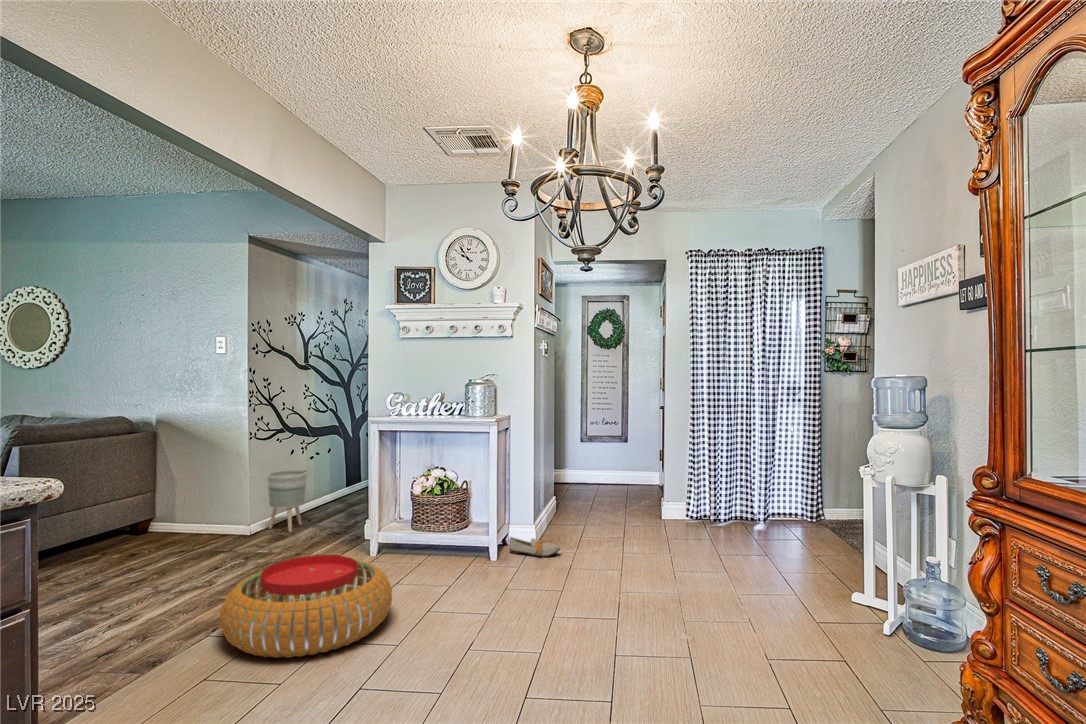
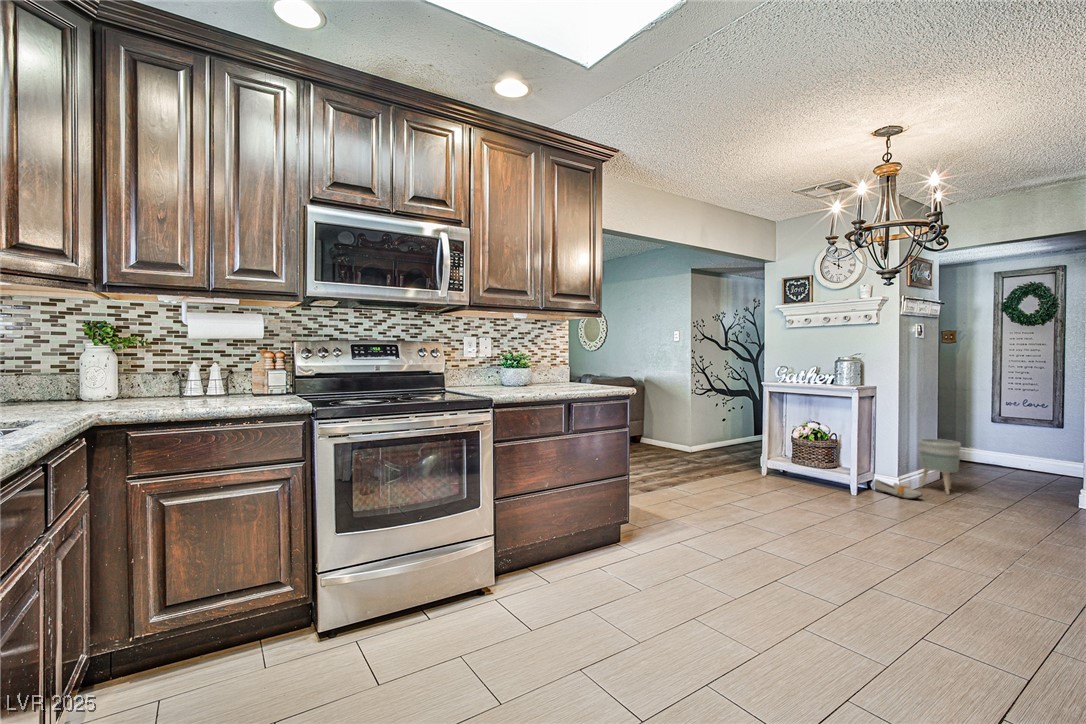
planter: present [267,470,307,532] -> present [919,439,961,494]
pouf: present [220,555,392,658] -> none [670,460,766,509]

